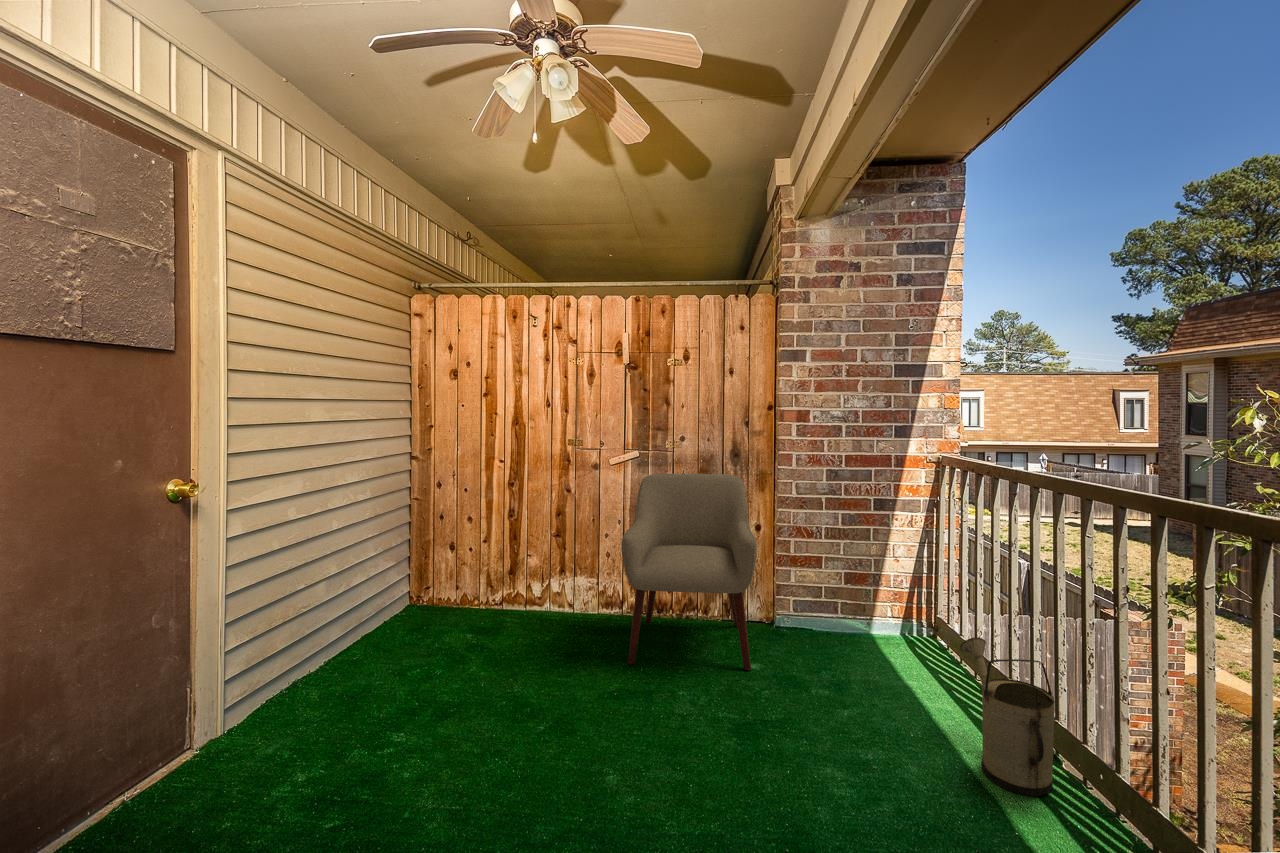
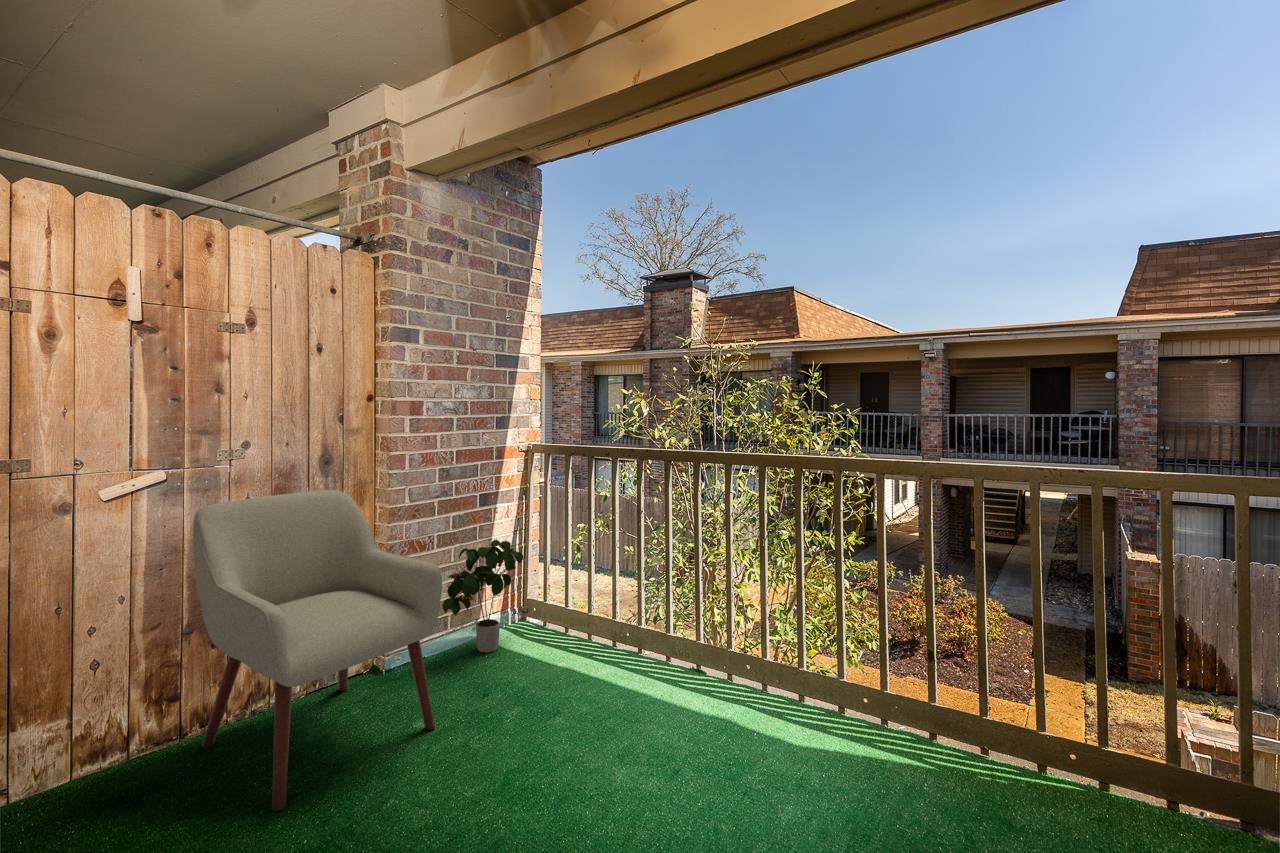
potted plant: none [815,542,915,648] -> present [443,540,523,652]
watering can: present [960,637,1054,796] -> none [632,599,730,705]

